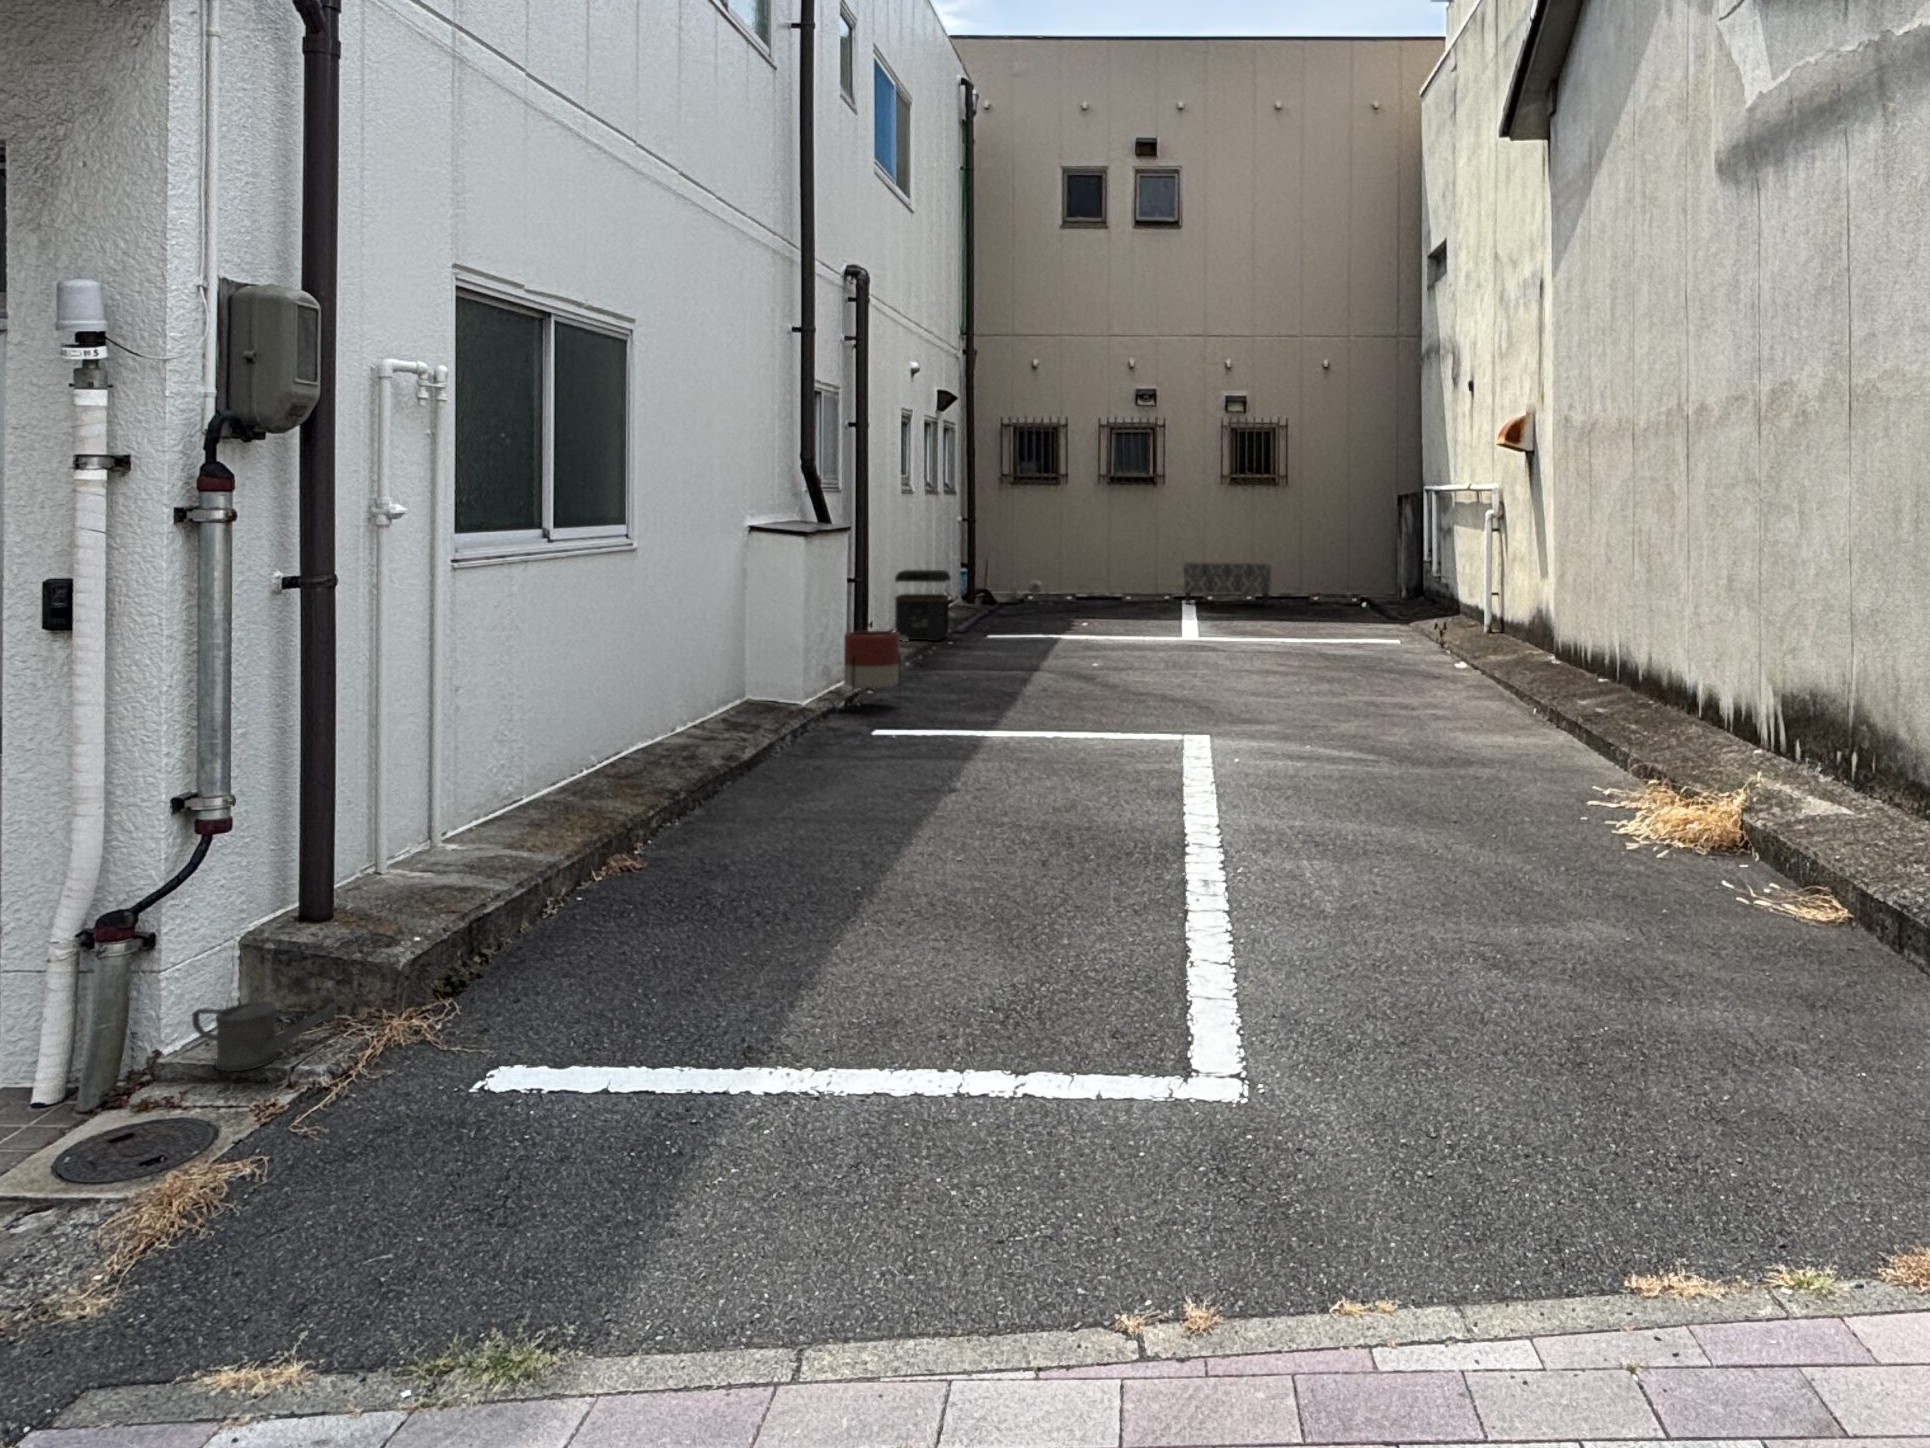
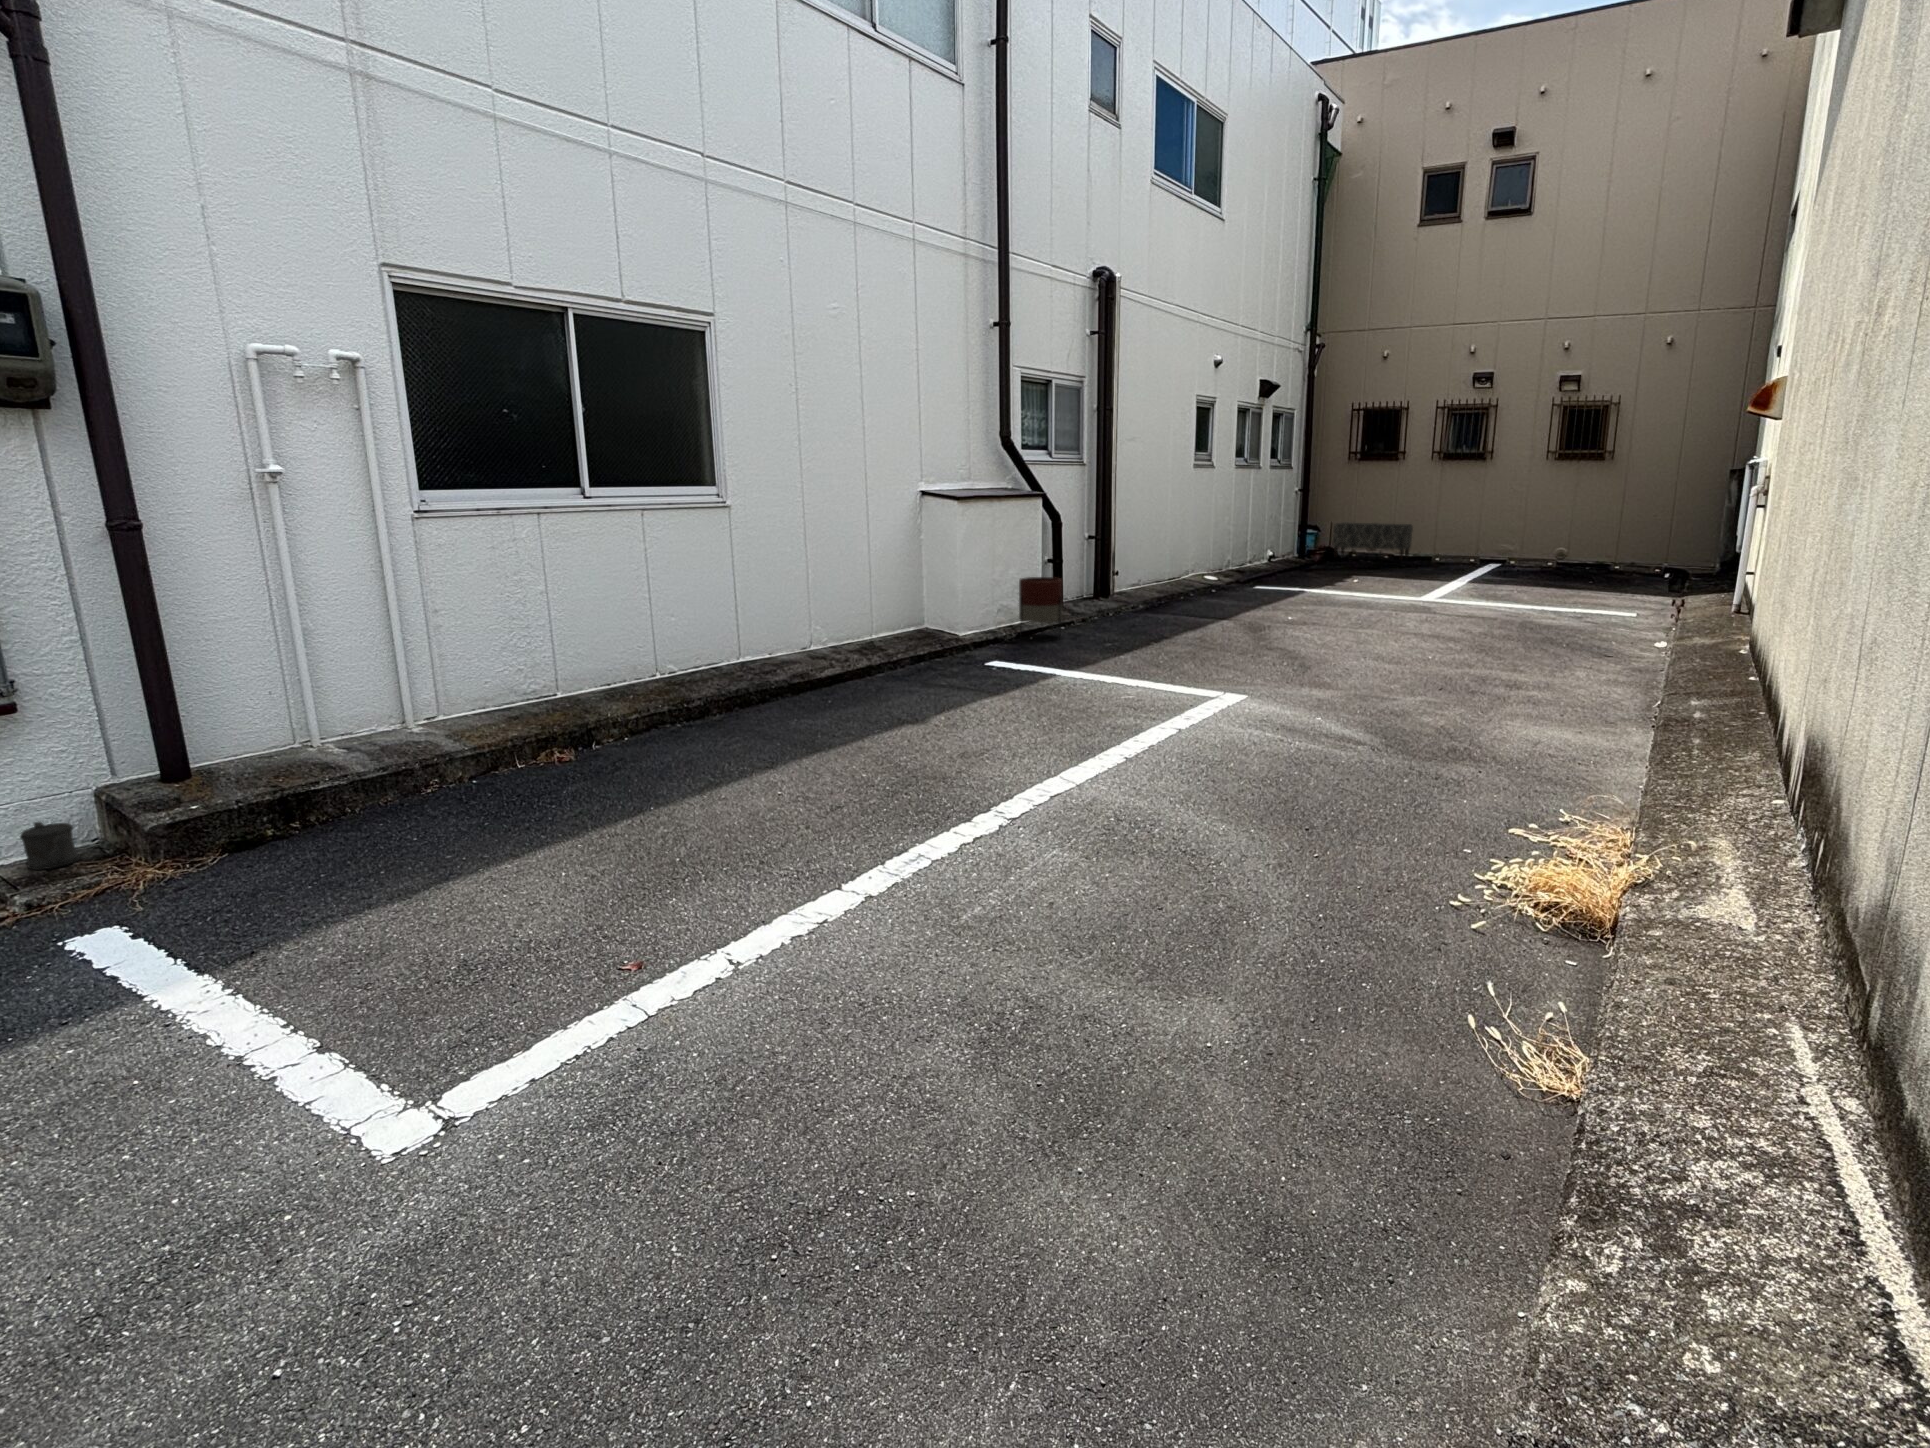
bench: present [1183,562,1271,606] -> present [1333,522,1413,560]
toolbox: present [895,570,950,641] -> none [1180,530,1229,587]

